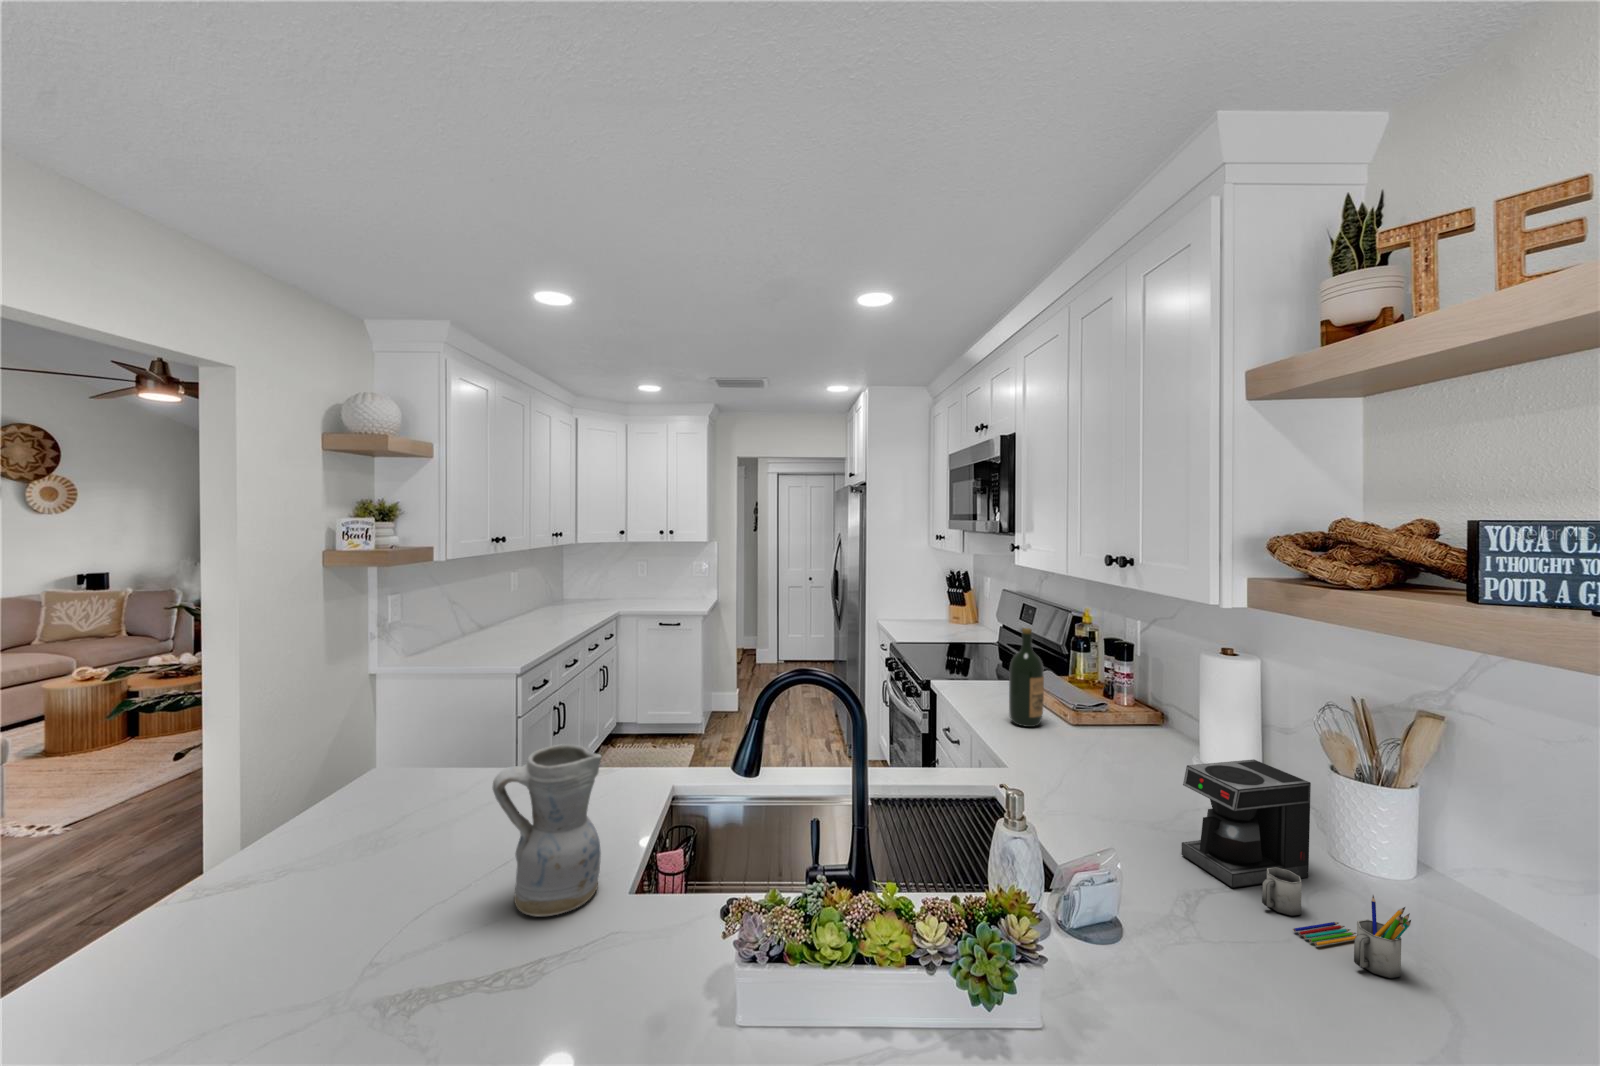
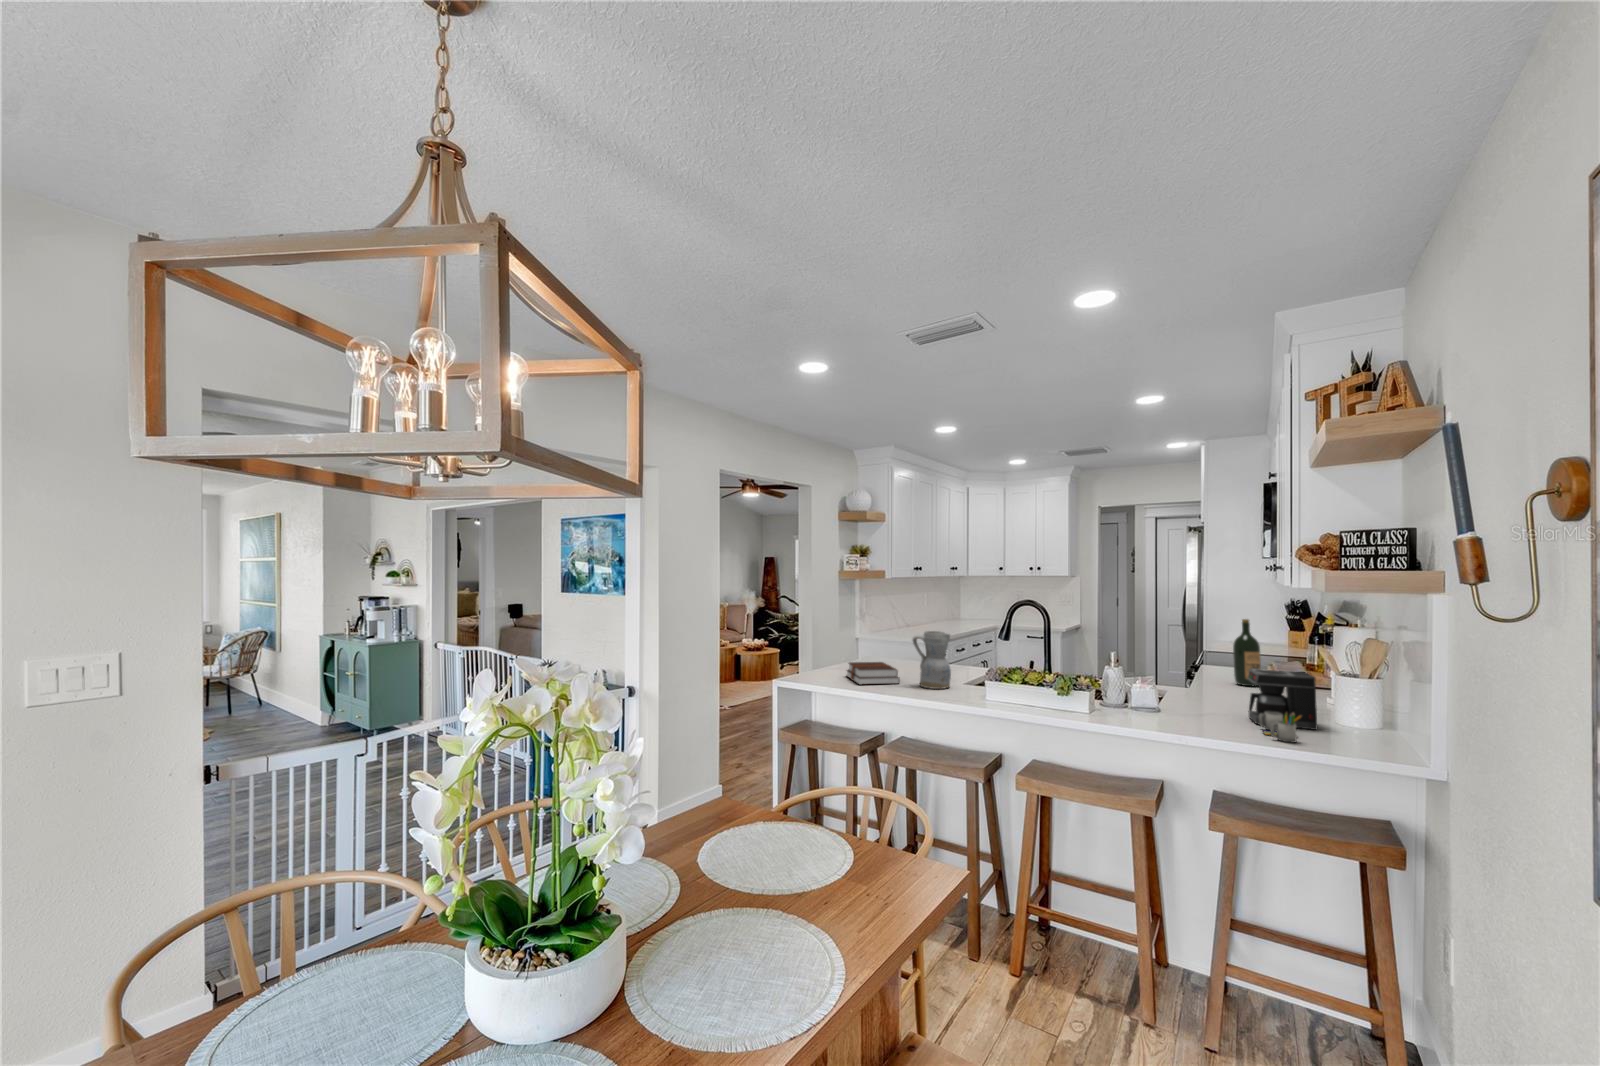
hardback book: none [277,823,455,968] -> present [847,662,900,685]

